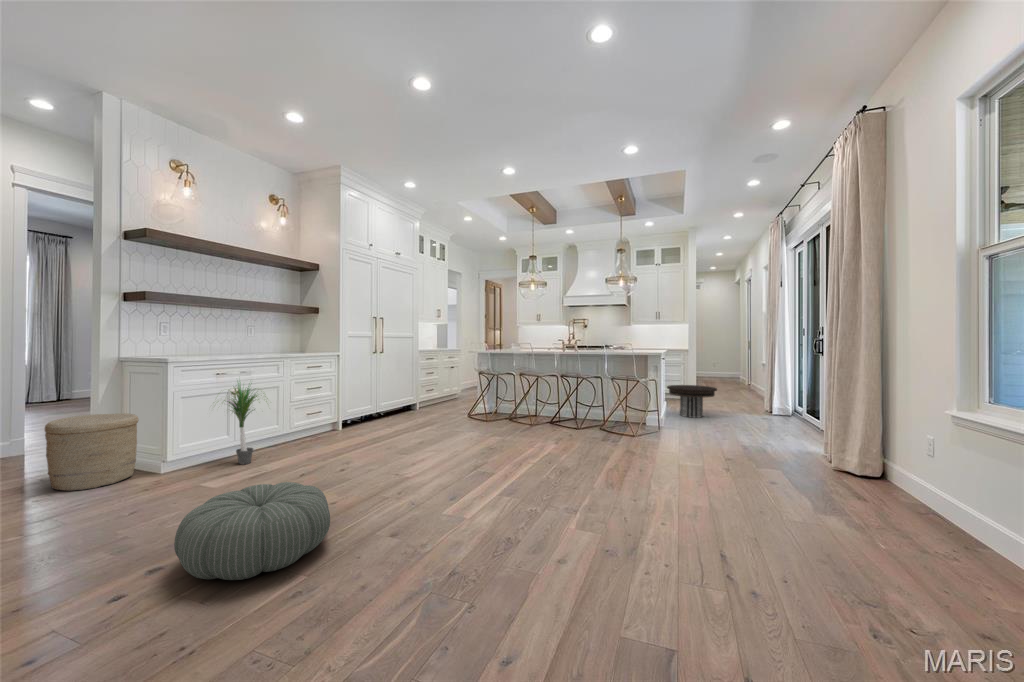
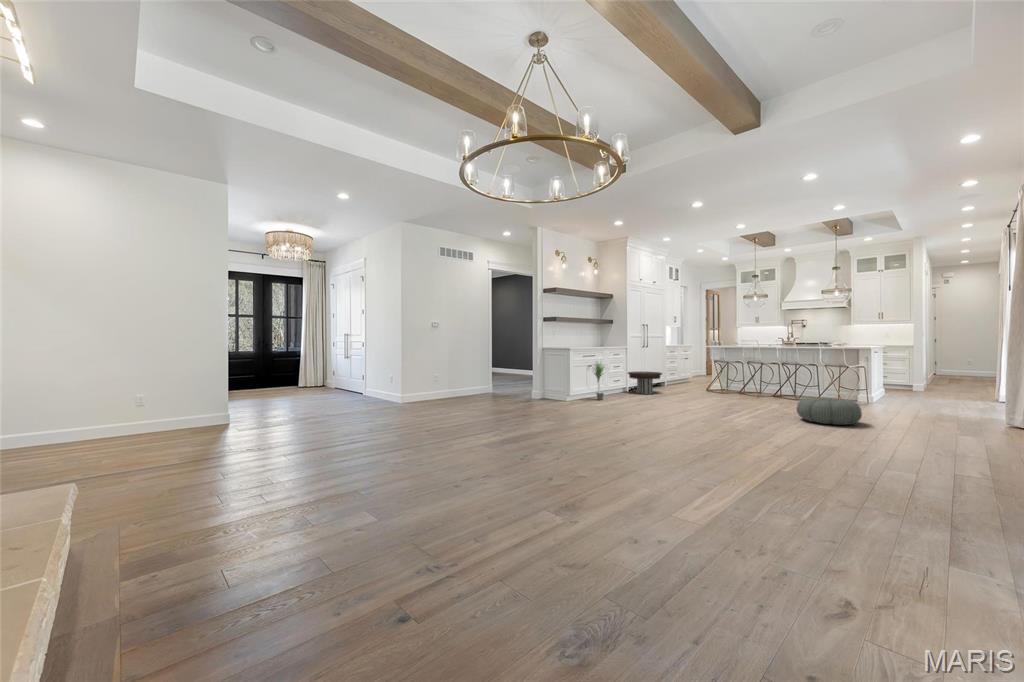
side table: present [667,385,717,418] -> present [628,372,662,394]
woven basket: present [45,413,138,491] -> none [532,373,560,402]
pouf: present [174,482,330,580] -> present [797,397,862,425]

